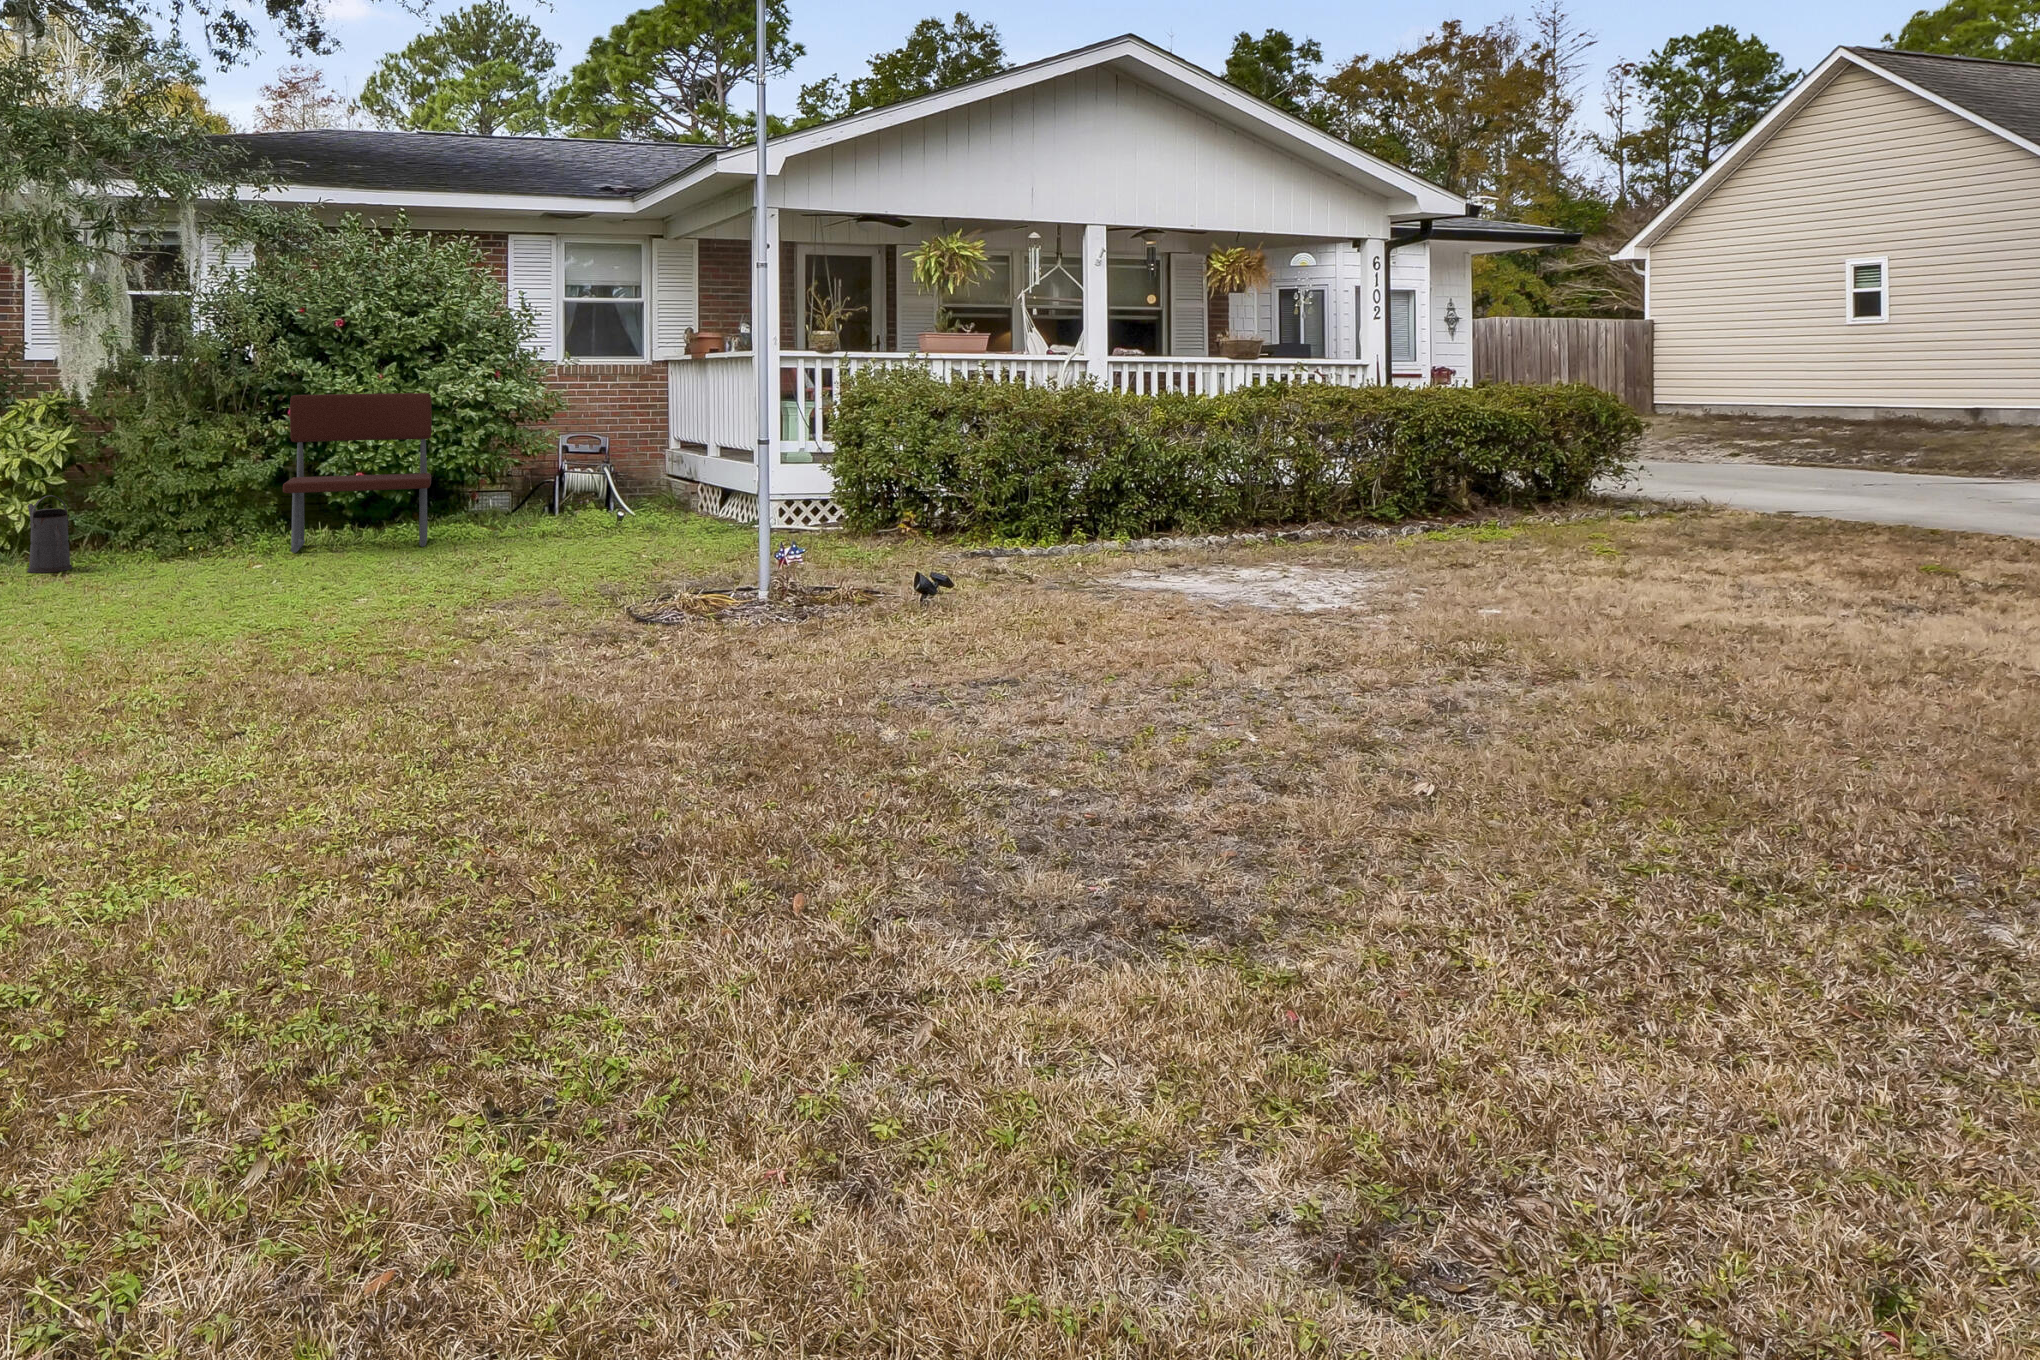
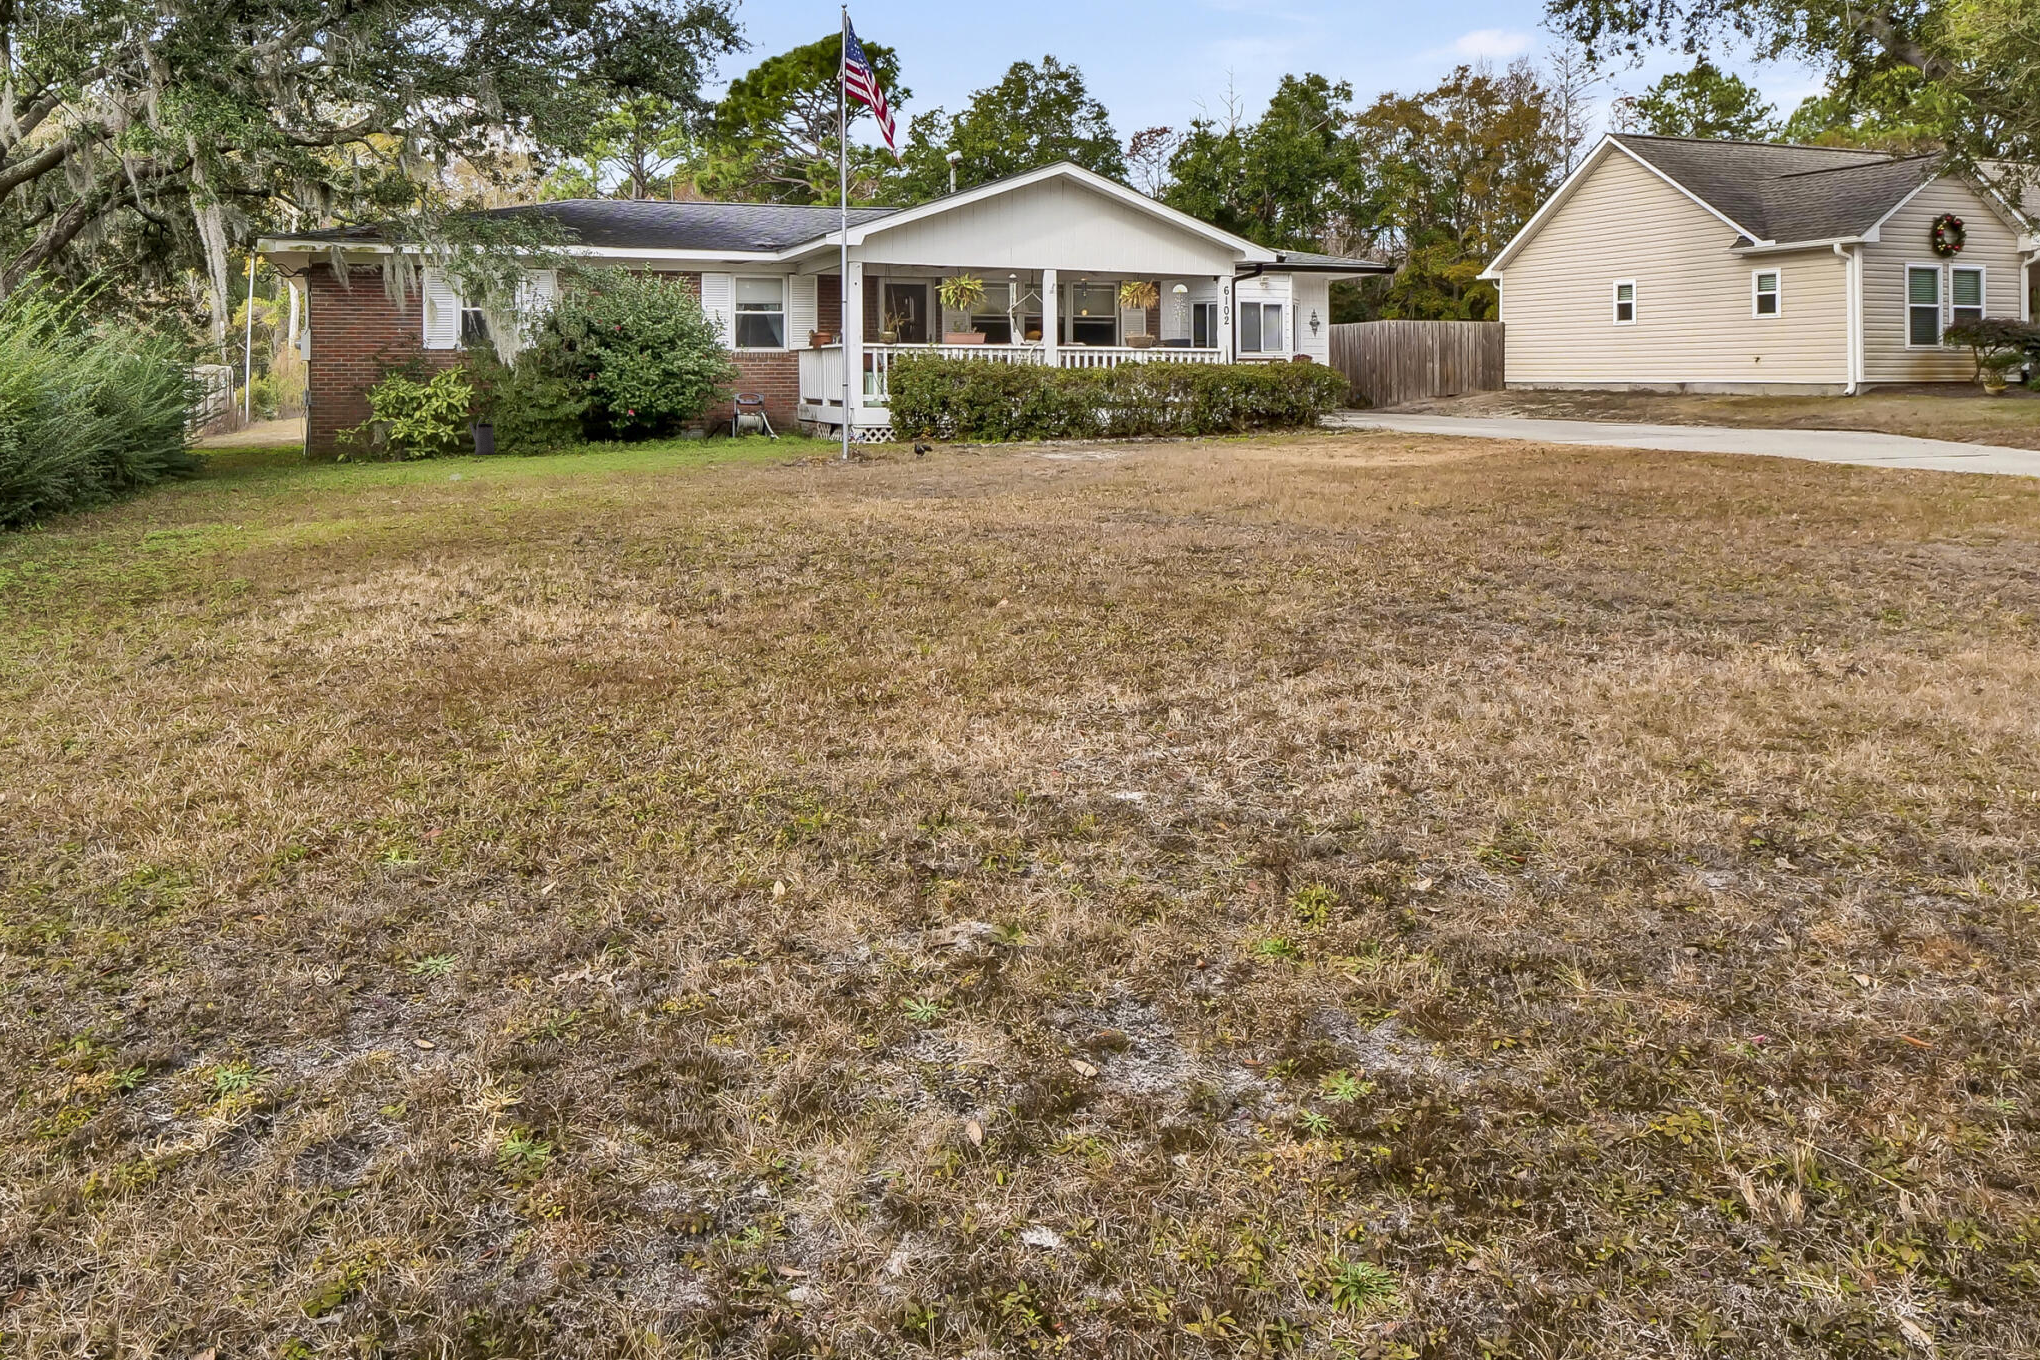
bench: present [283,393,432,553] -> none [596,367,671,449]

